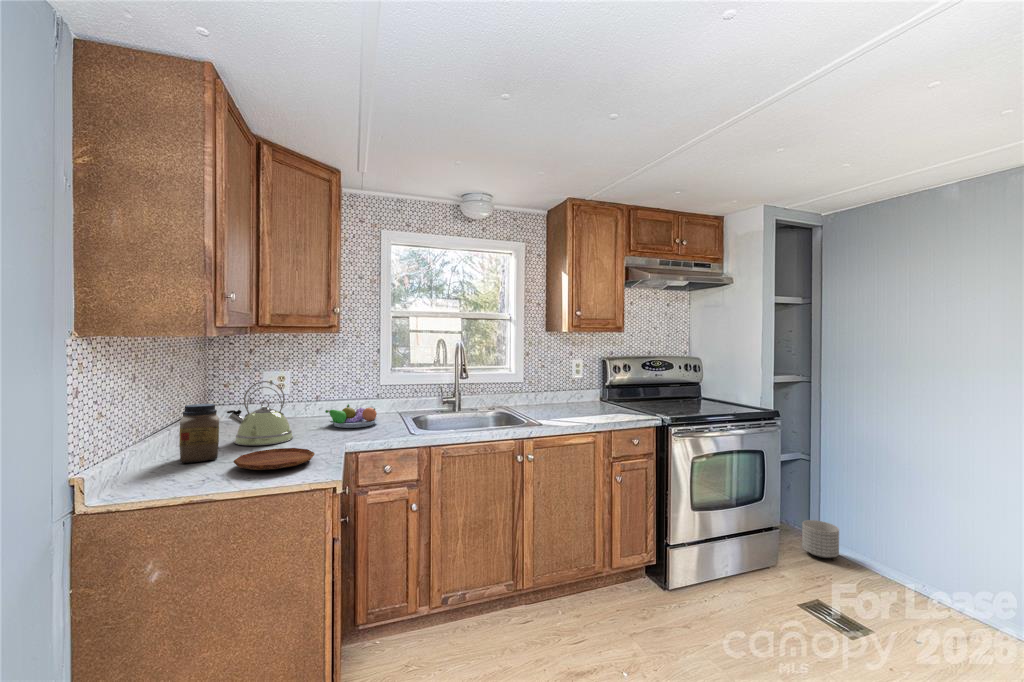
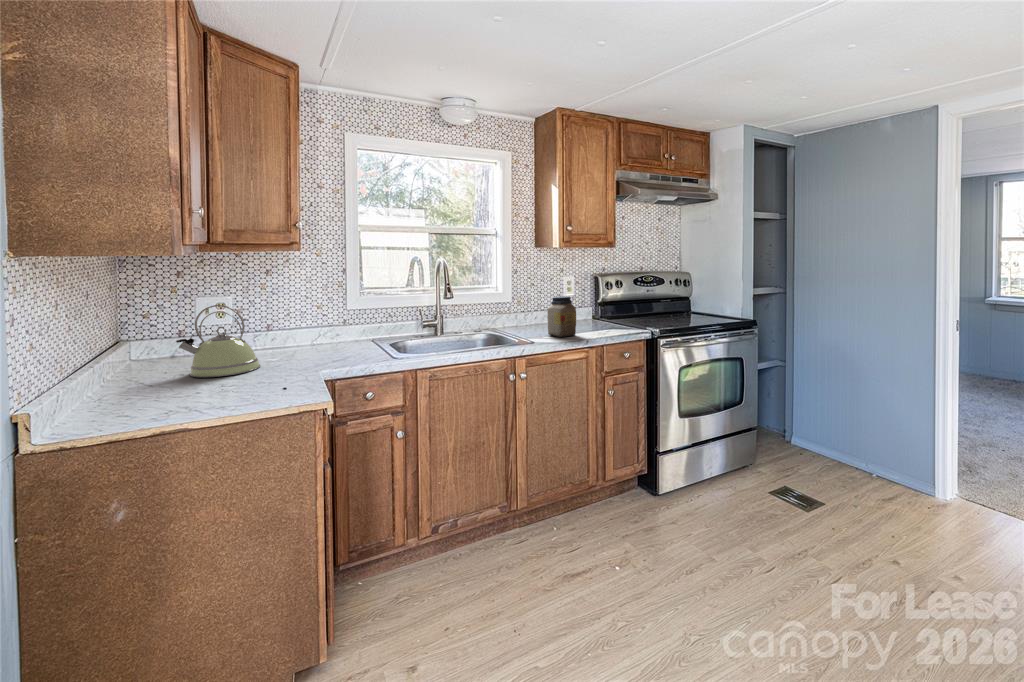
jar: present [179,404,219,463] -> present [547,296,576,337]
fruit bowl: present [325,404,378,428] -> none [300,329,359,354]
tray: present [234,448,315,470] -> none [169,379,273,407]
planter: present [802,520,839,558] -> none [780,424,818,458]

